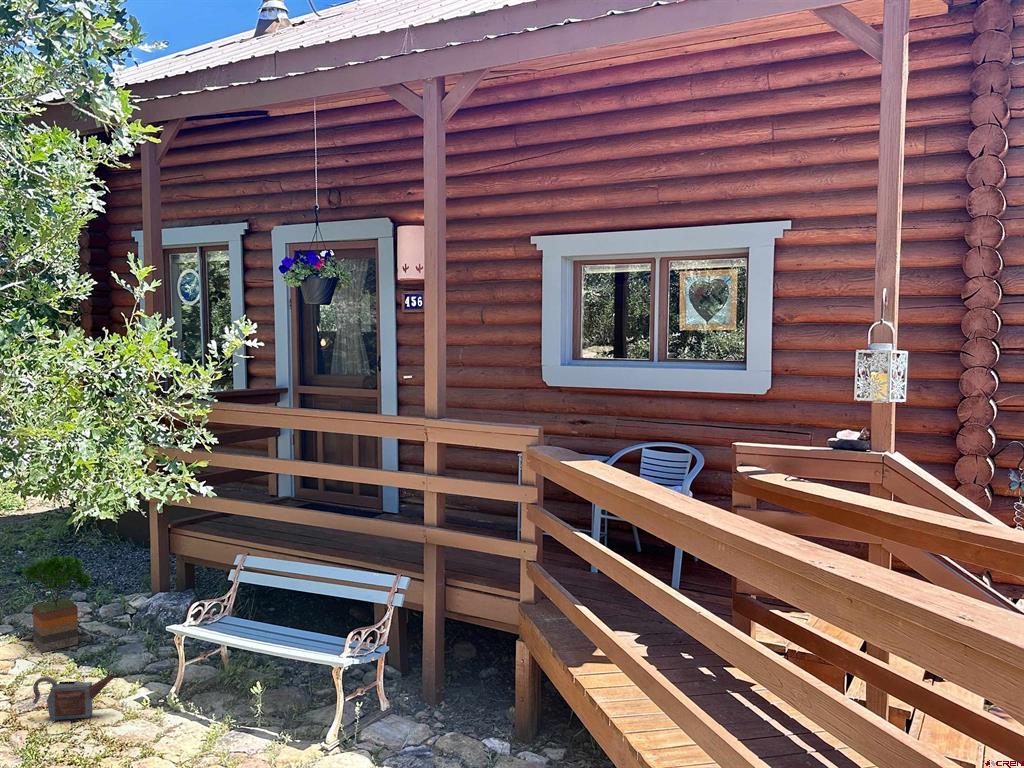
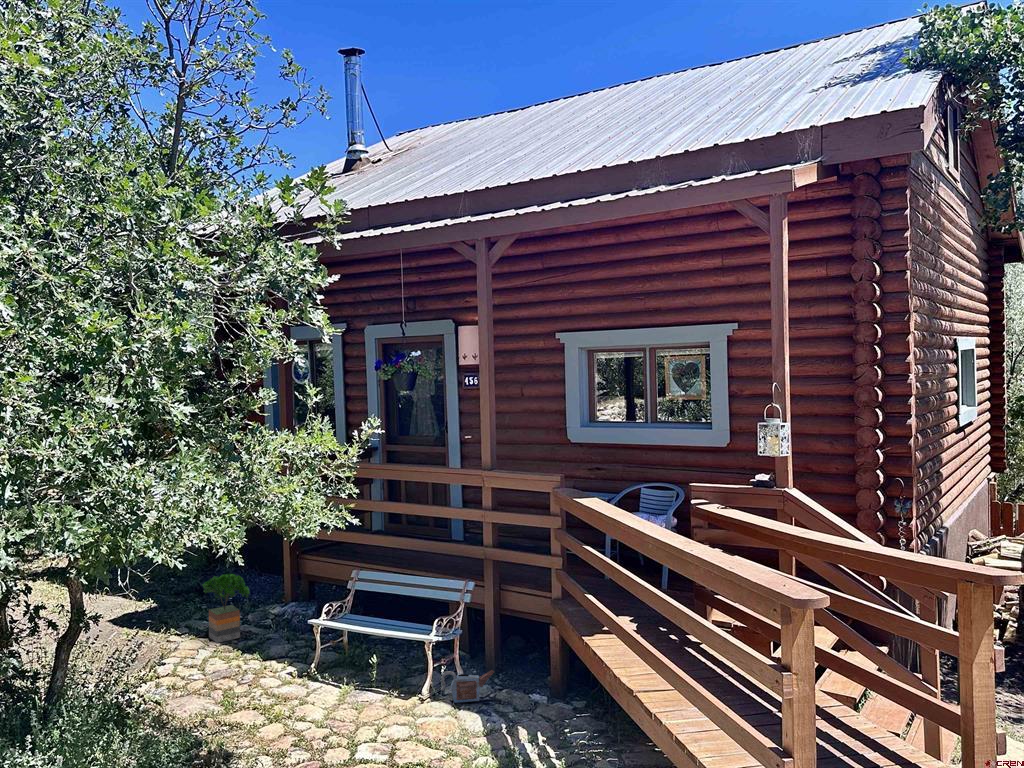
watering can: present [33,675,114,720] -> present [441,670,495,703]

